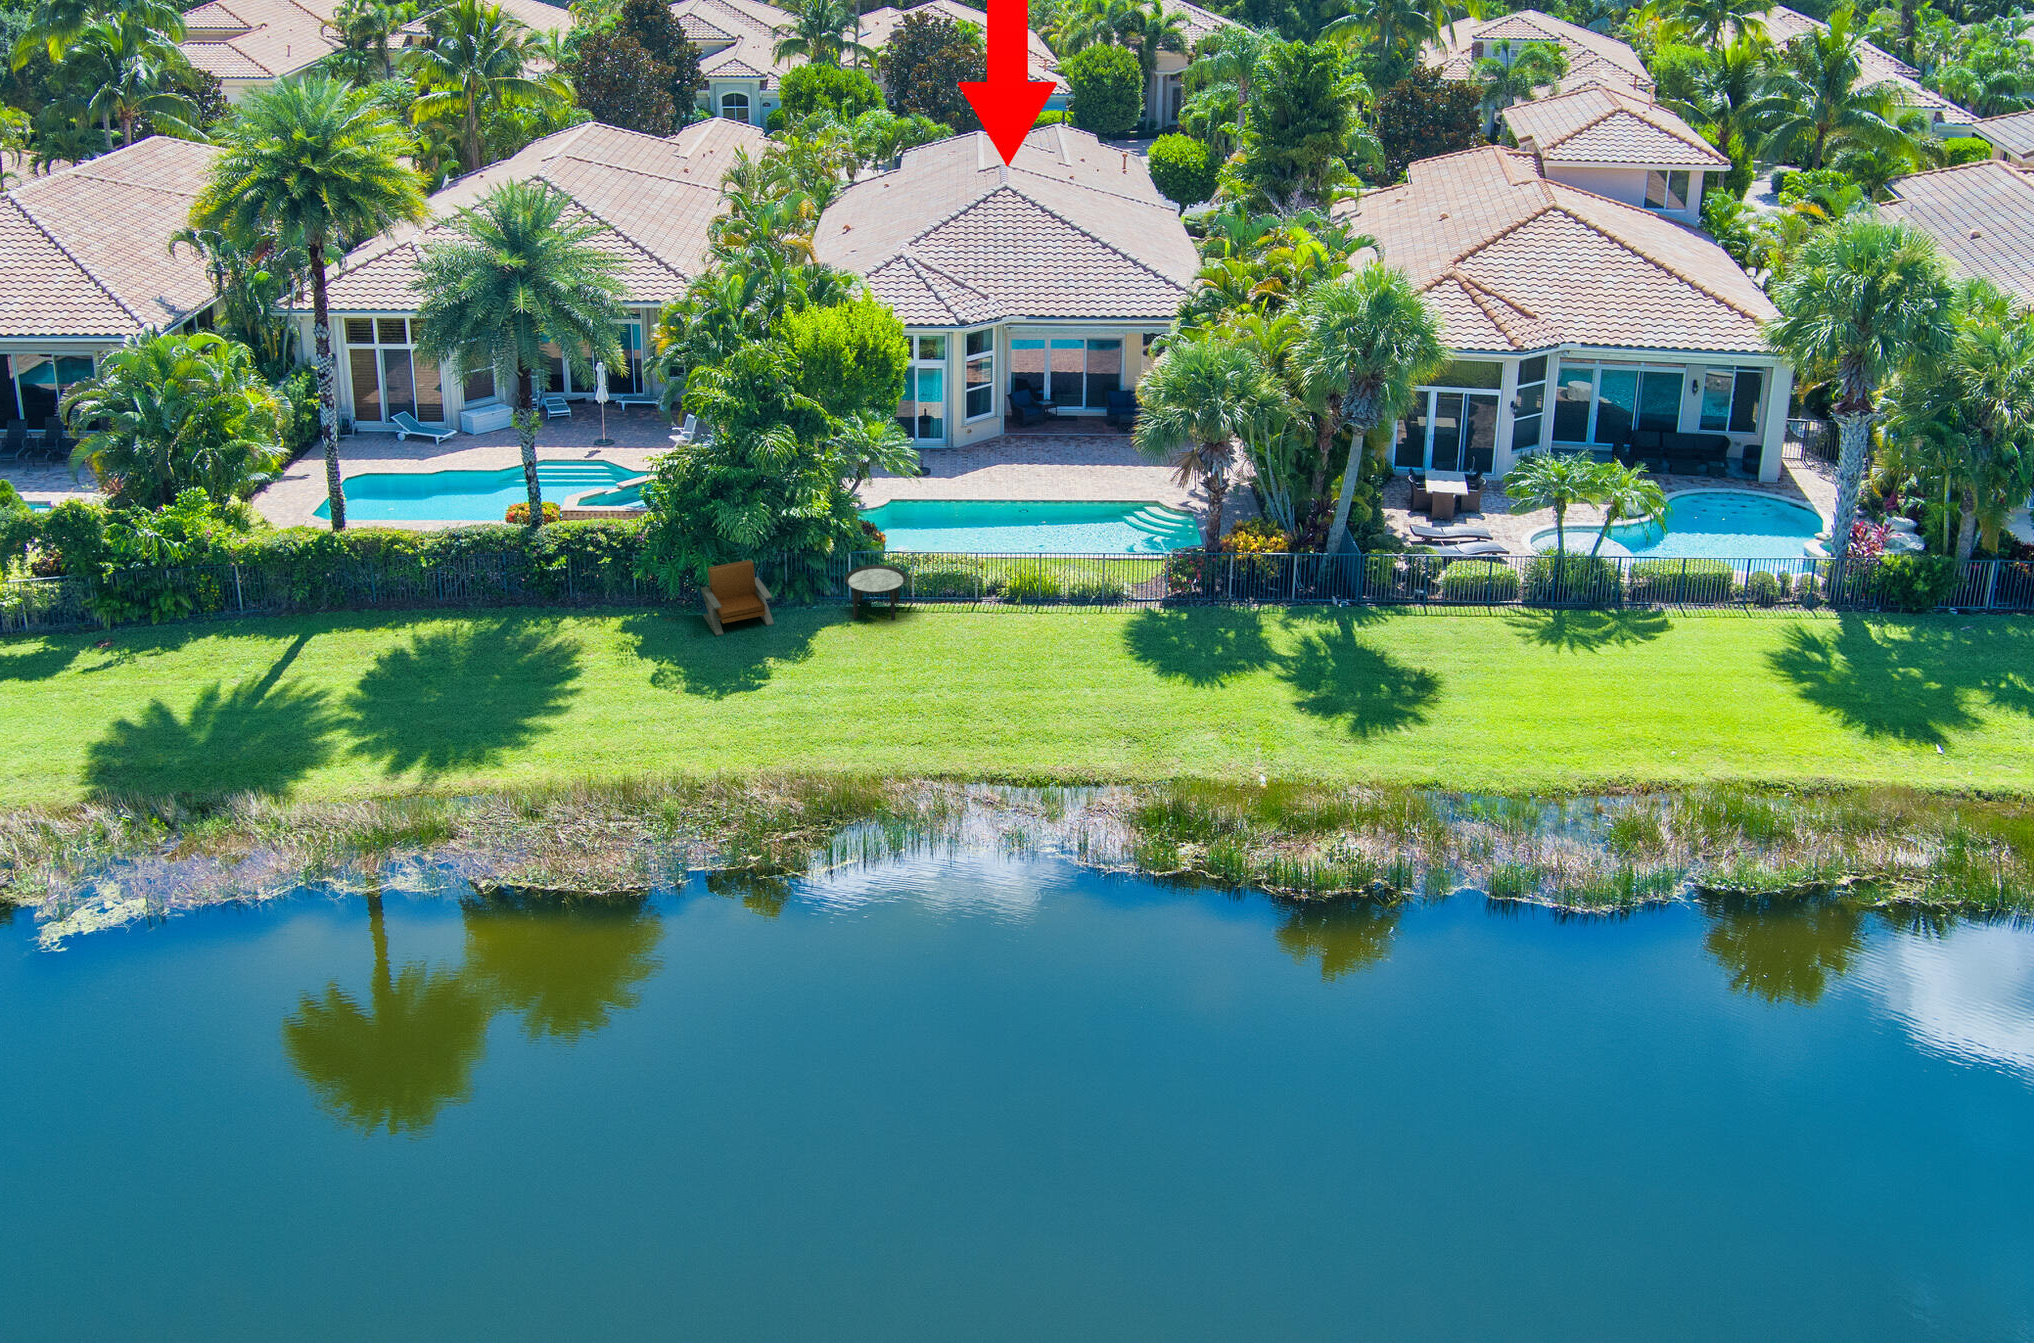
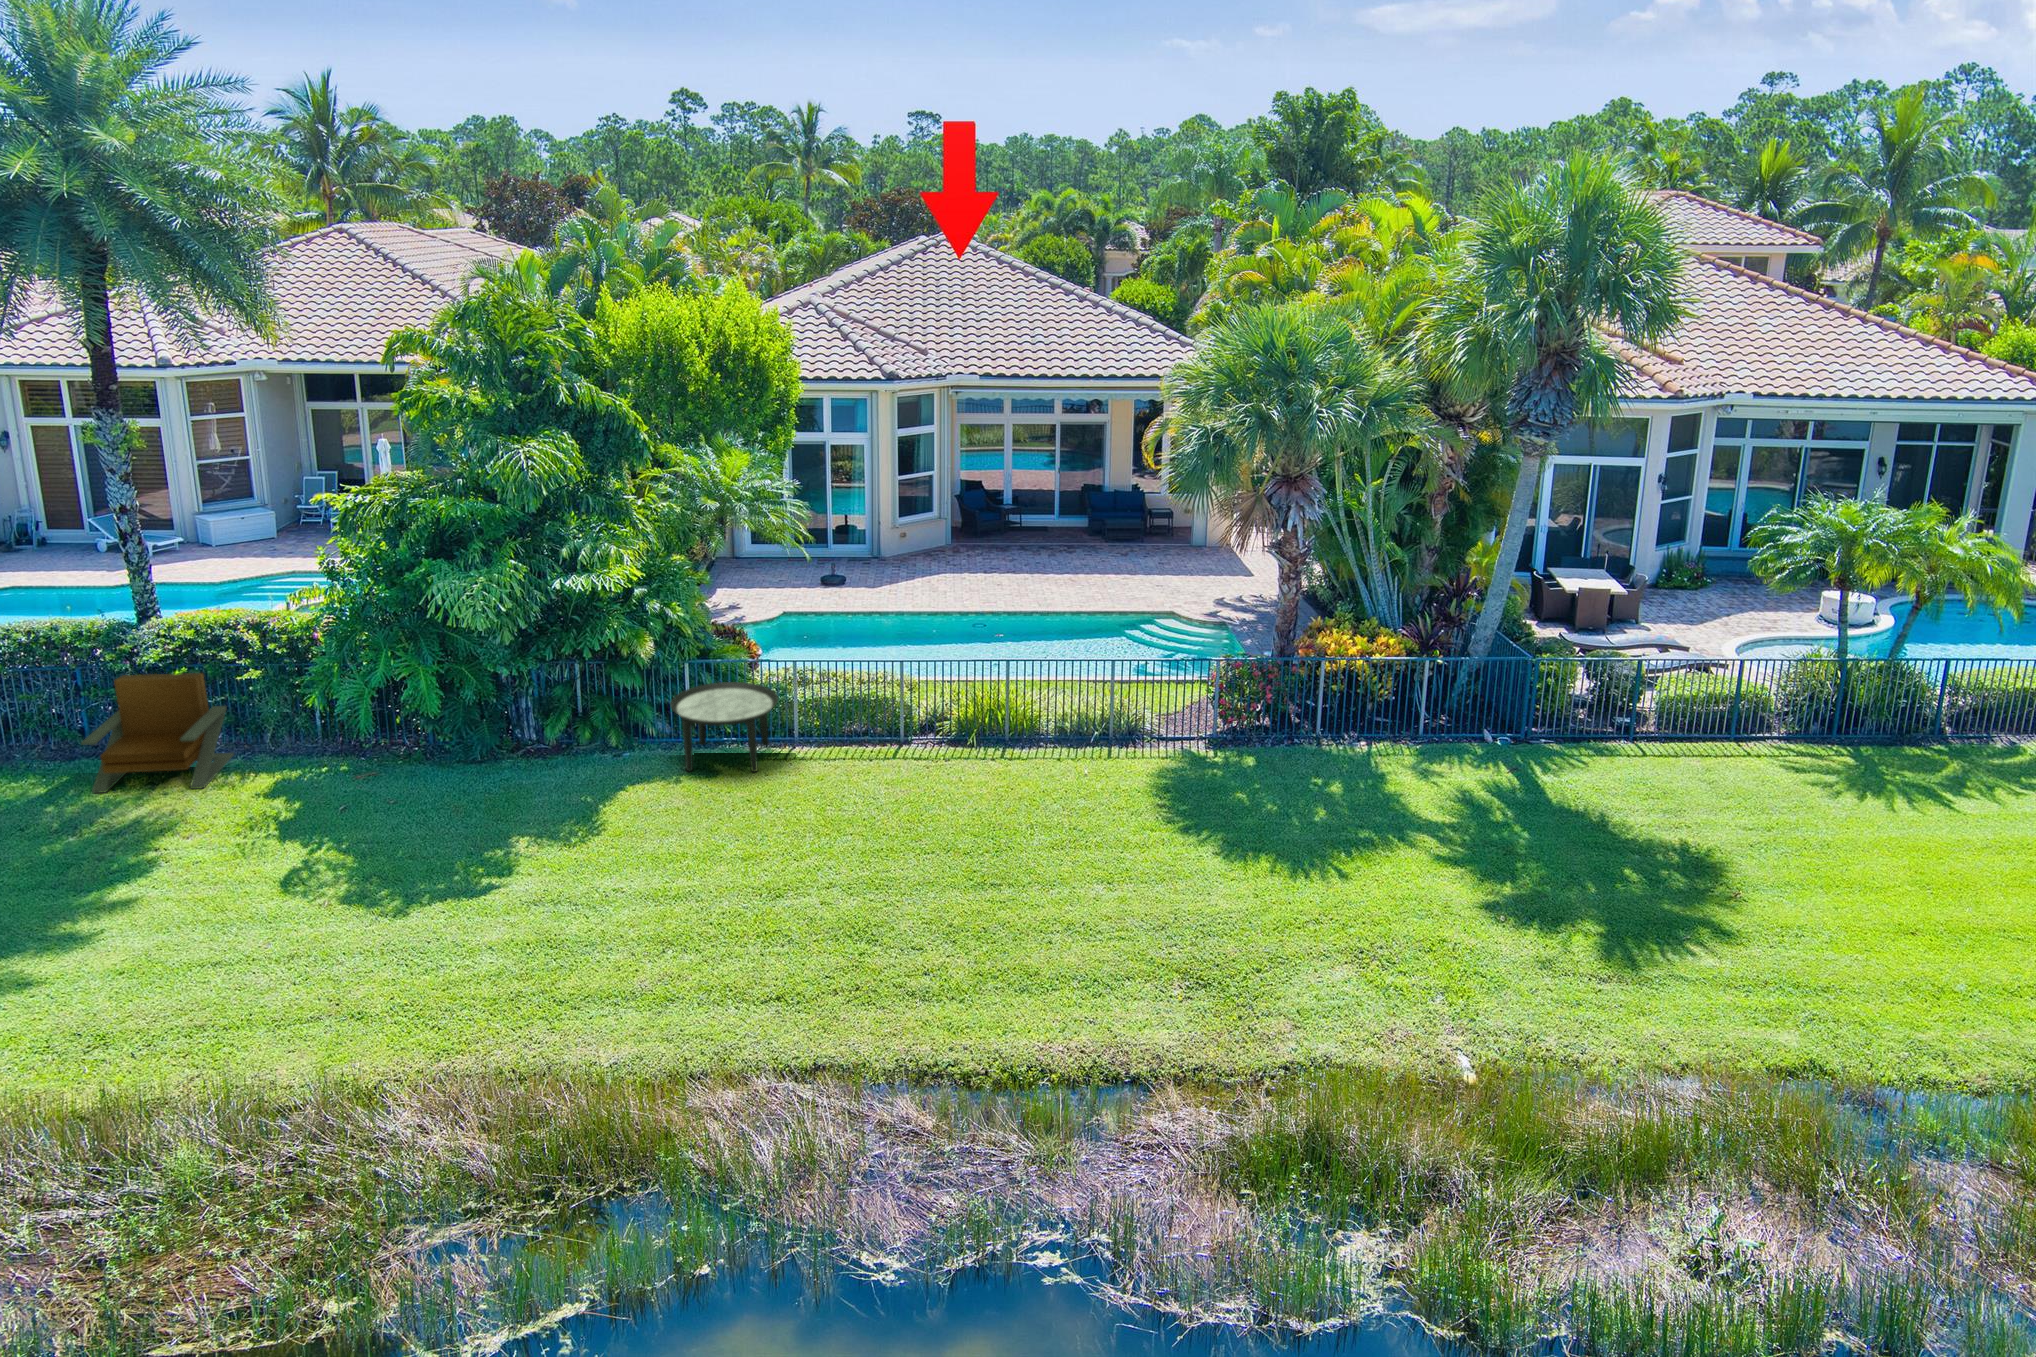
lounge chair: present [701,560,774,636] -> present [81,673,234,793]

